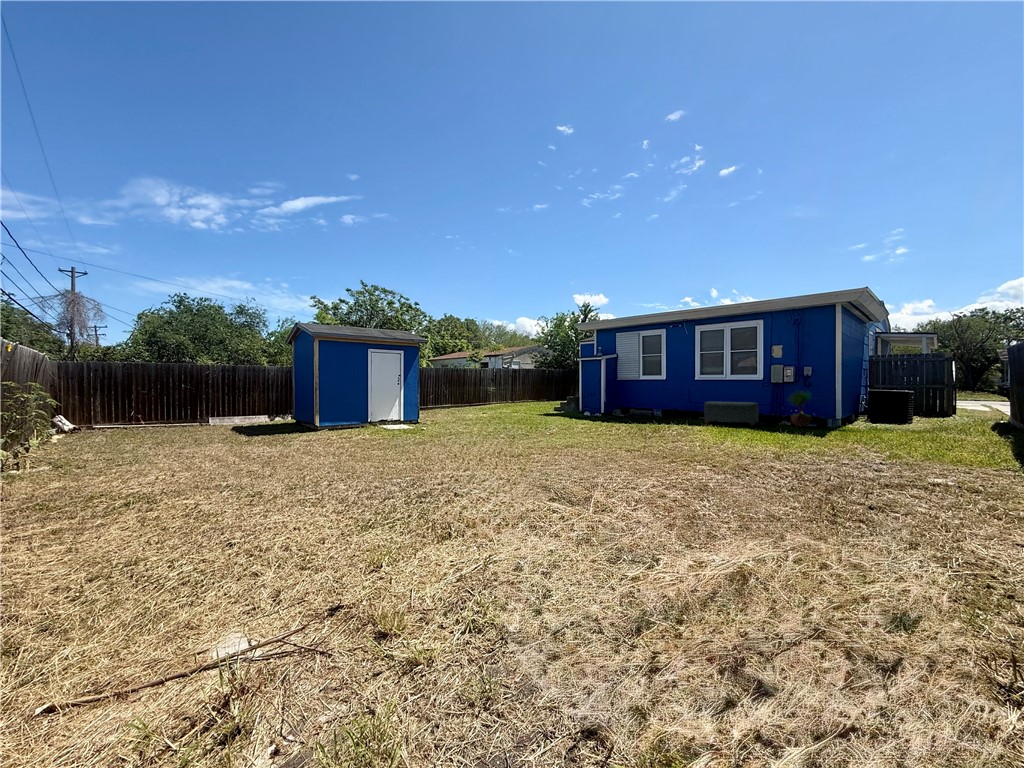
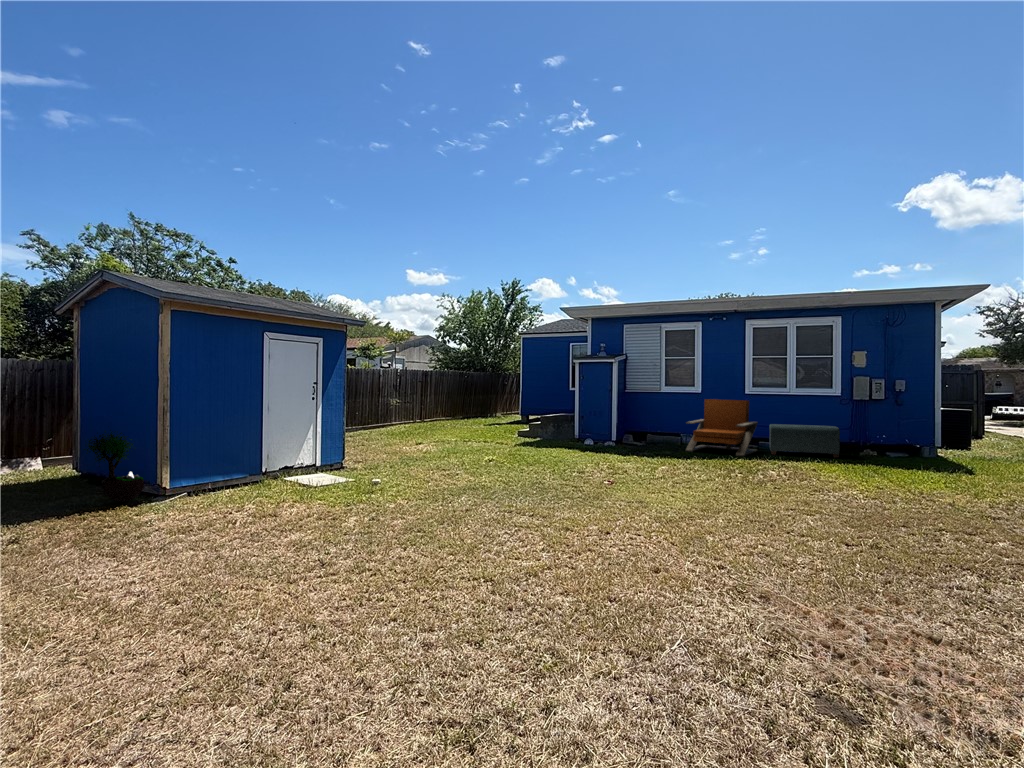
lounge chair: none [646,384,702,424] -> present [686,399,758,456]
potted tree: present [788,391,812,427] -> present [84,431,144,502]

